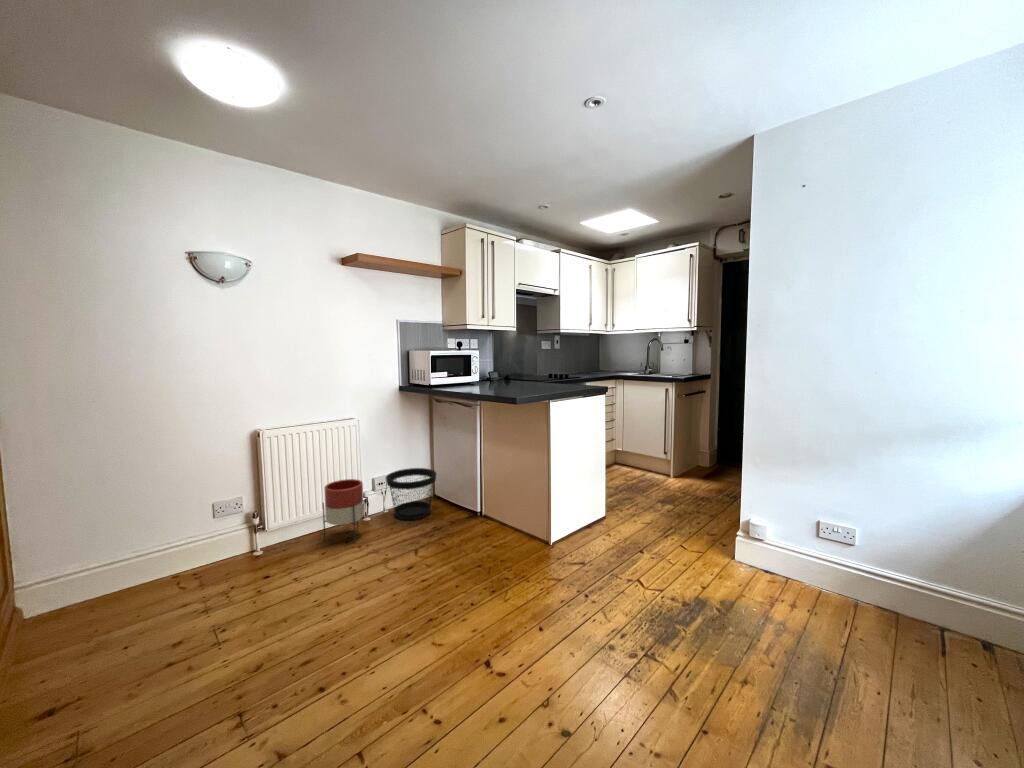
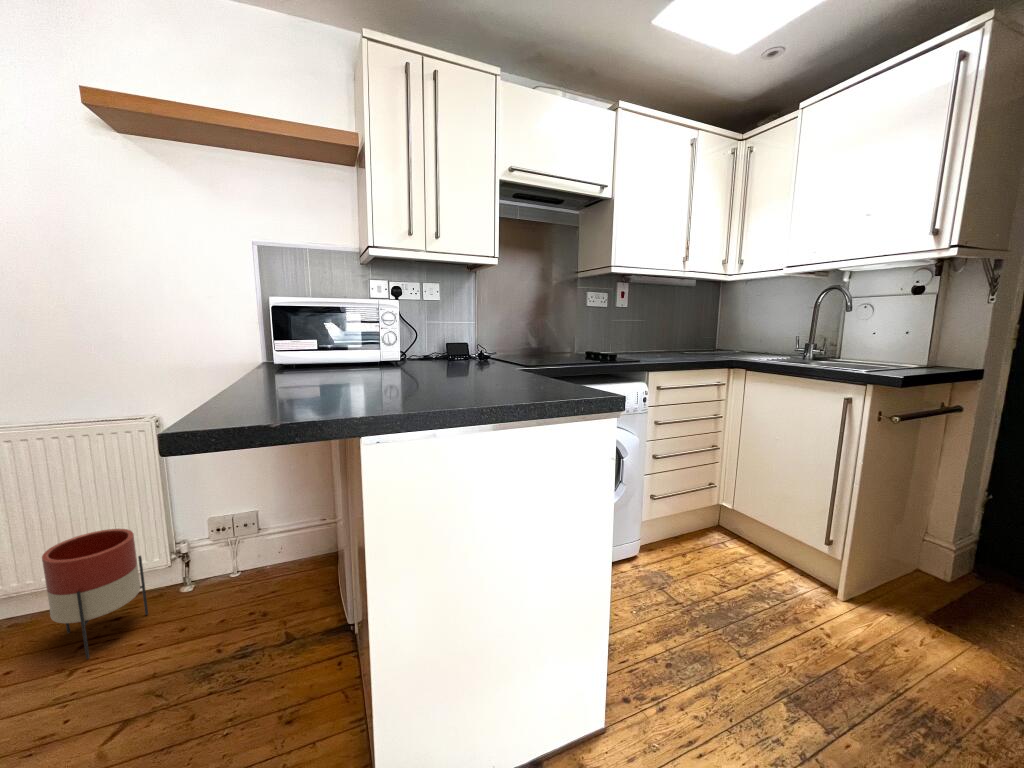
wastebasket: present [386,468,436,520] -> none [205,509,310,614]

